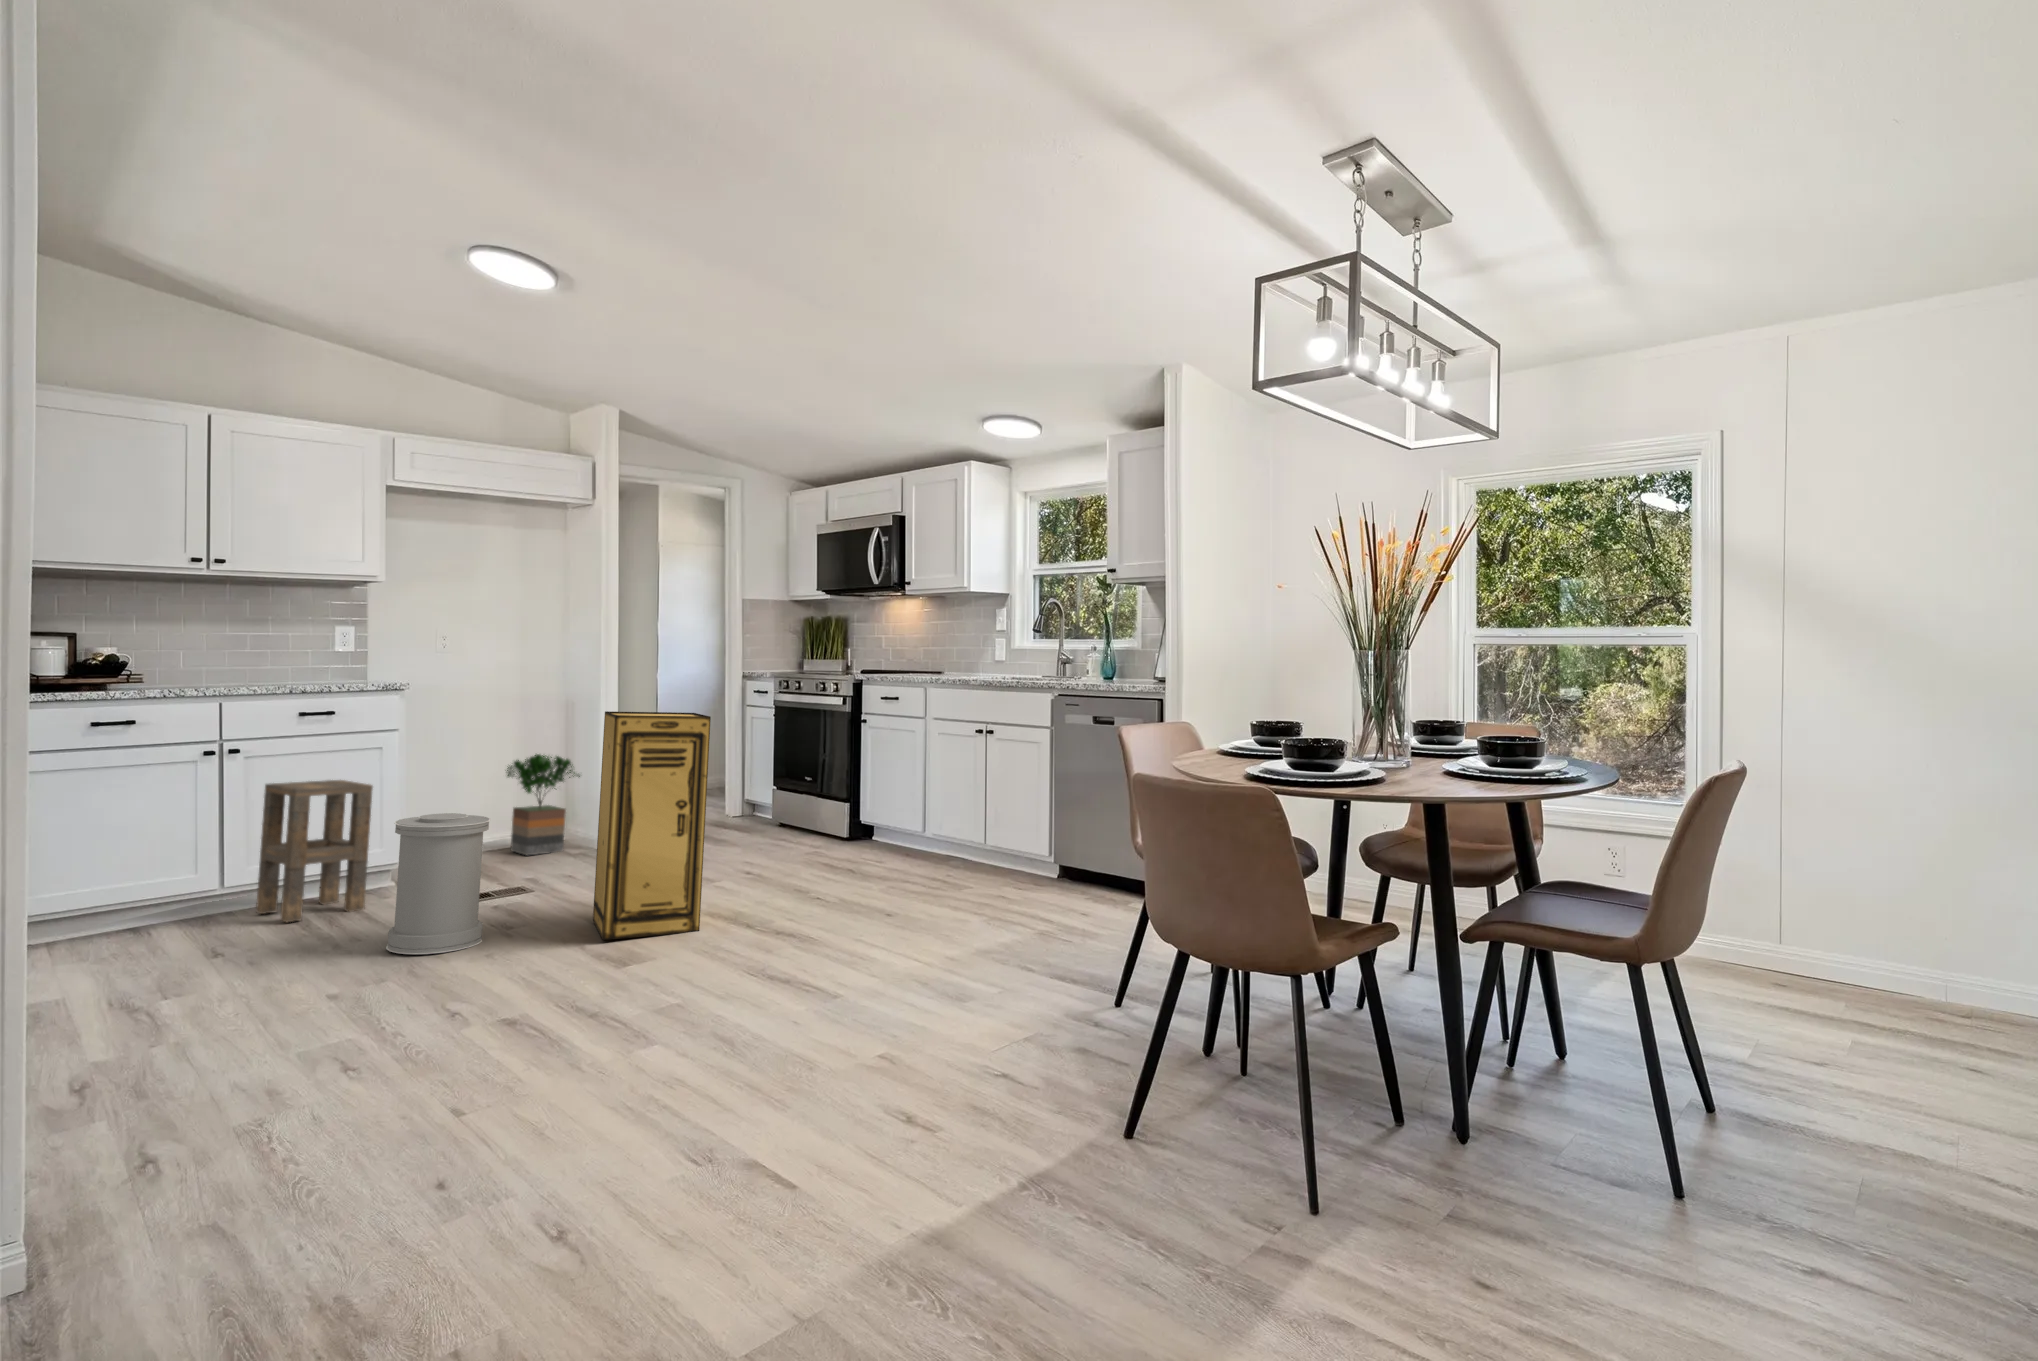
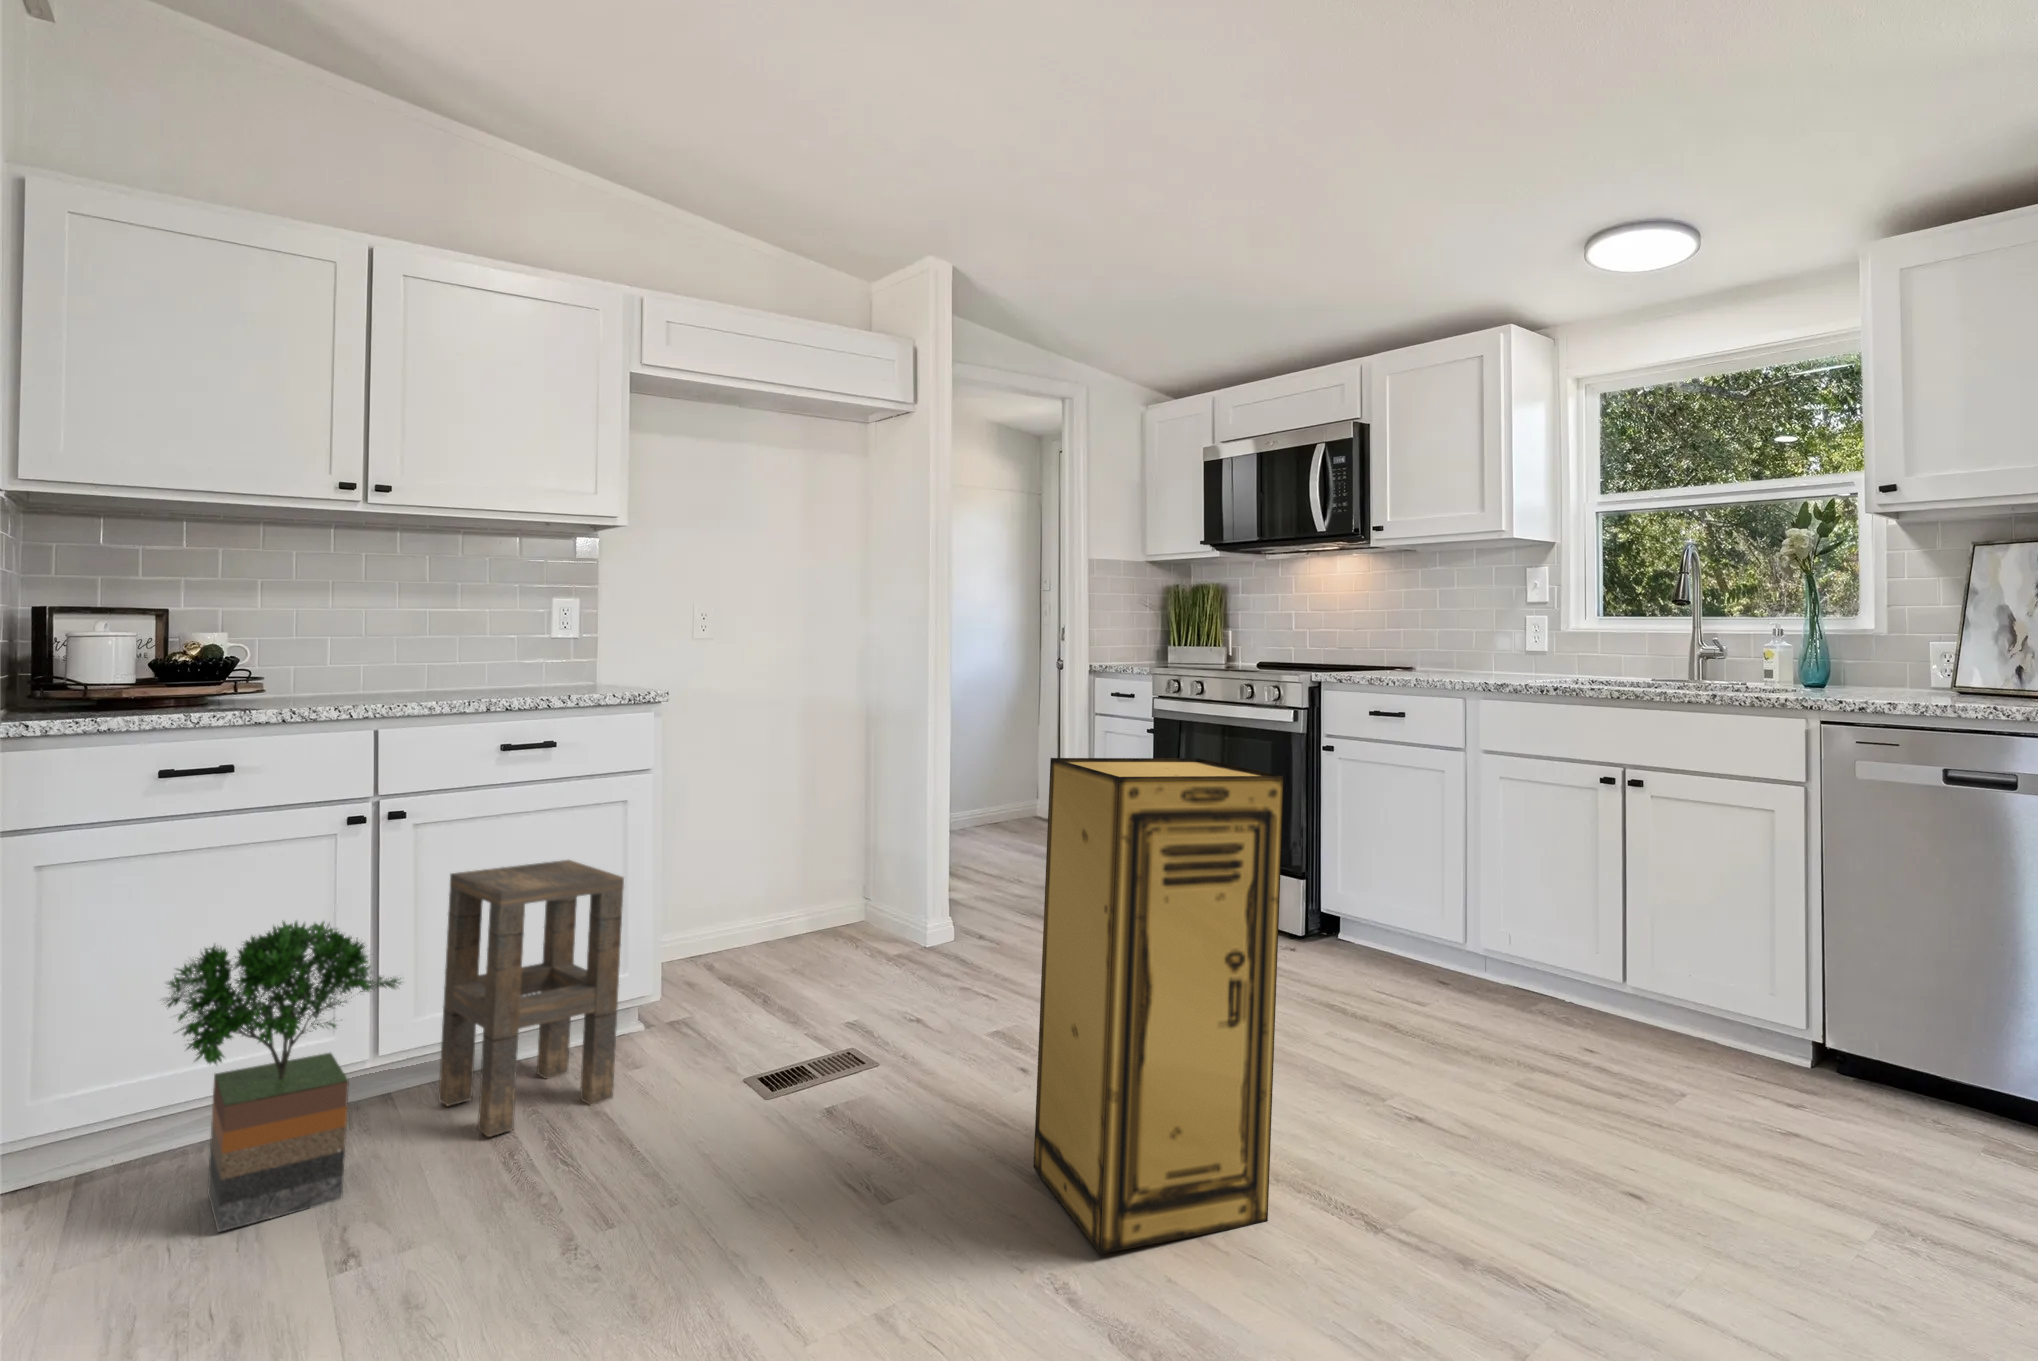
potted tree: present [506,754,580,855] -> present [166,921,401,1232]
trash can: present [386,813,490,954] -> none [676,962,863,1284]

